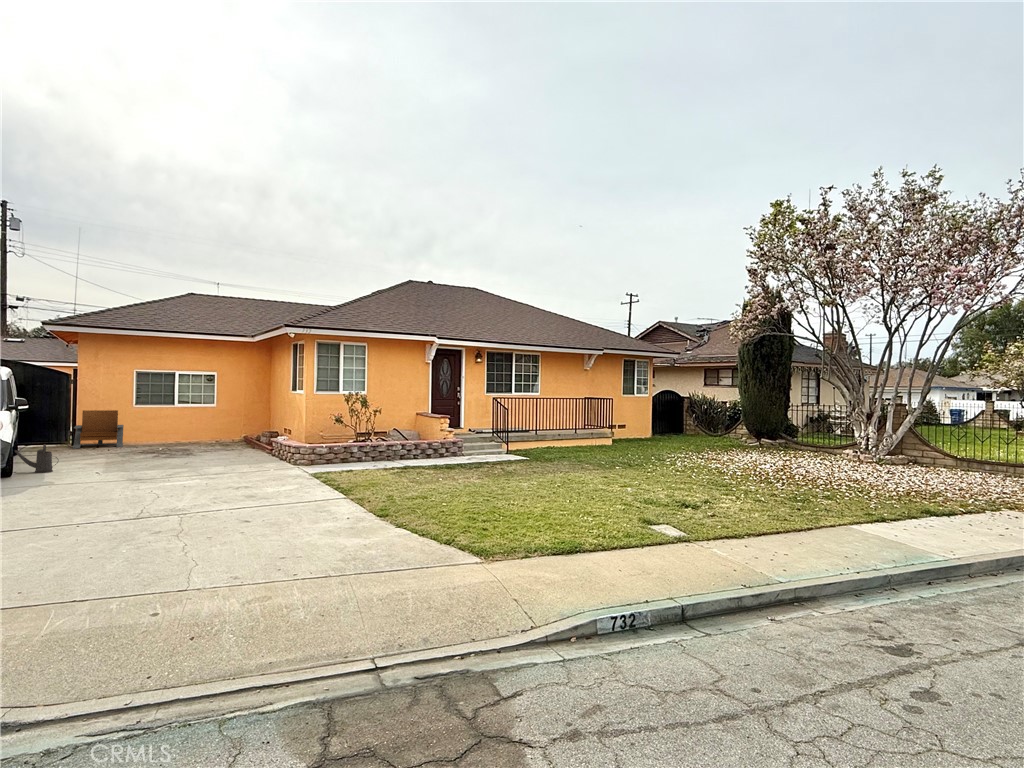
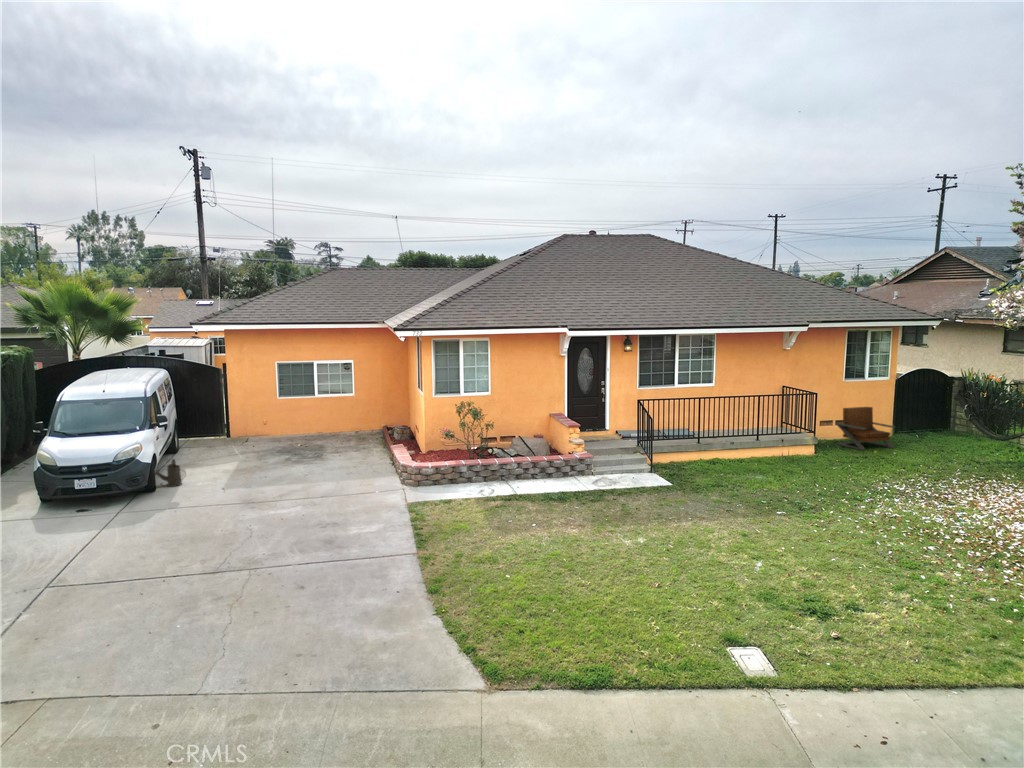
lounge chair: present [73,410,124,449] -> present [836,407,895,450]

